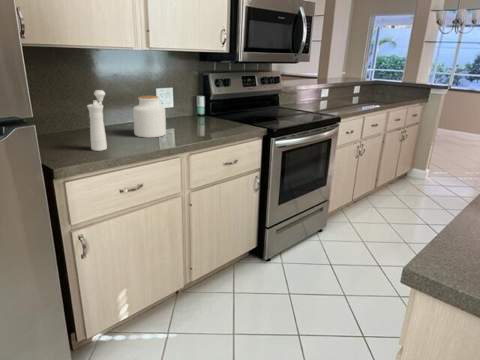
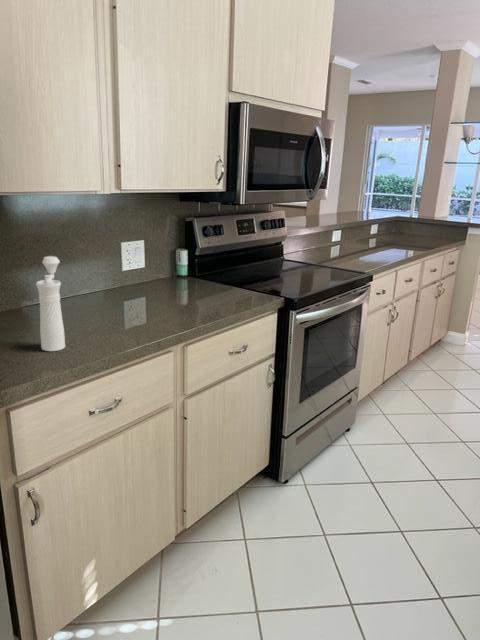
jar: present [133,96,166,138] -> none [97,258,145,322]

